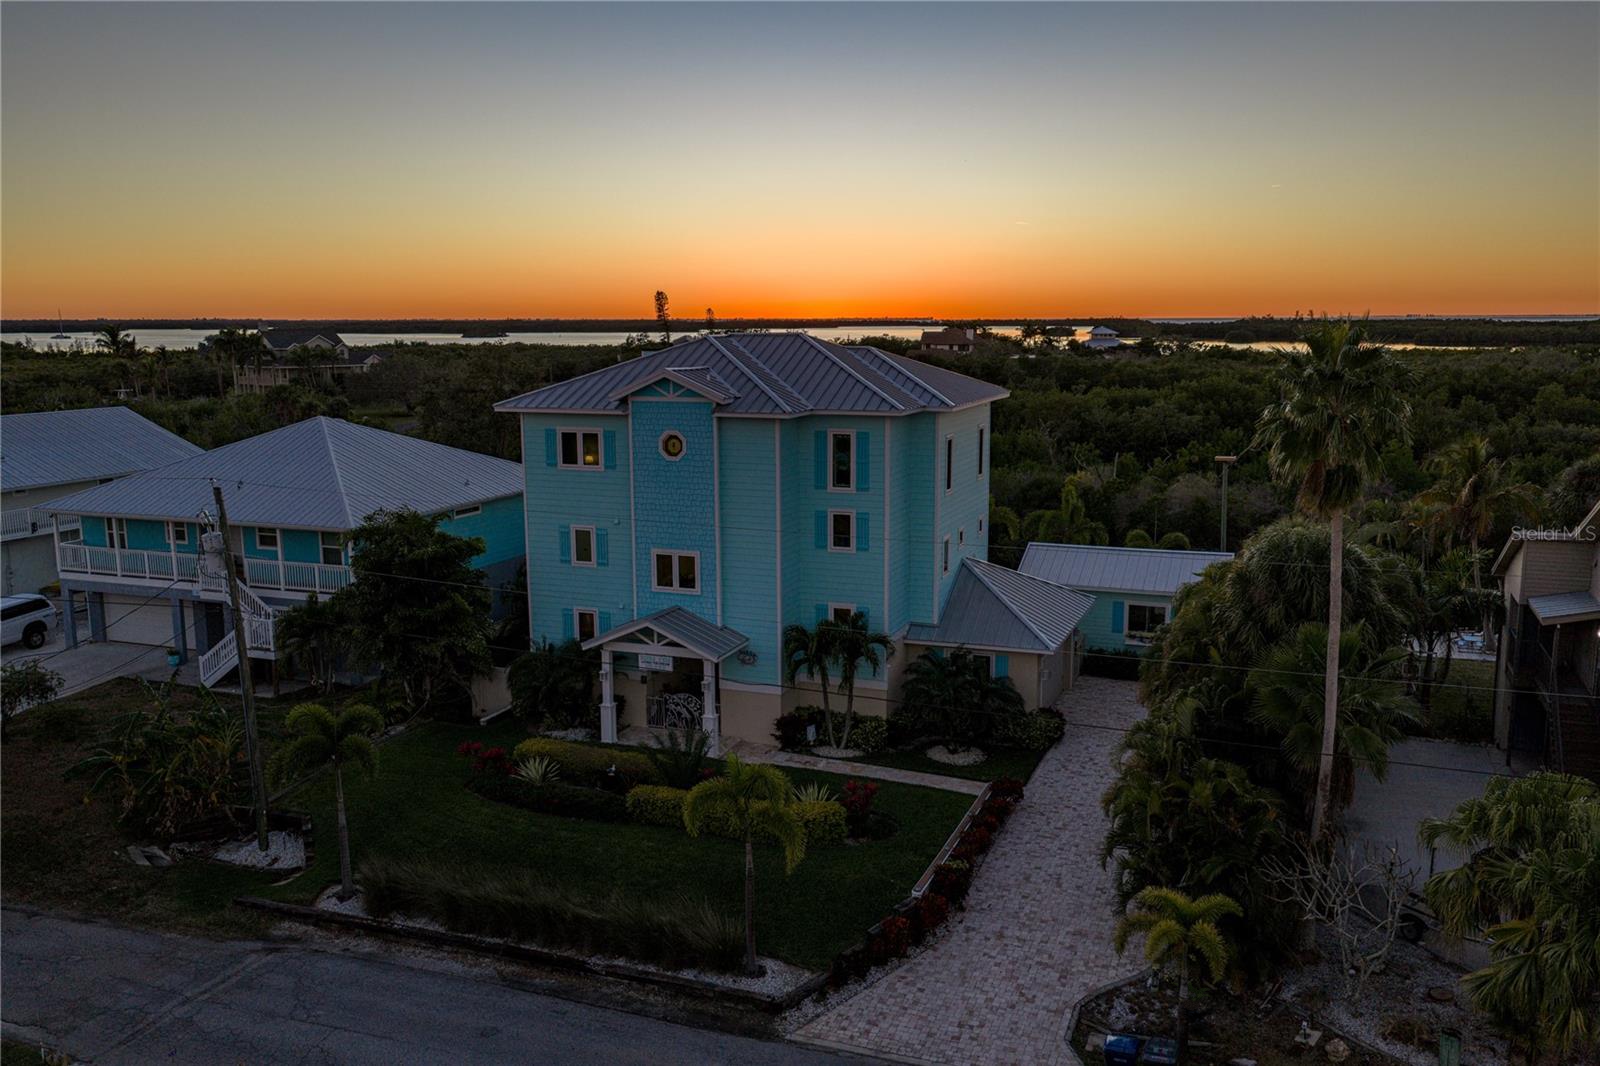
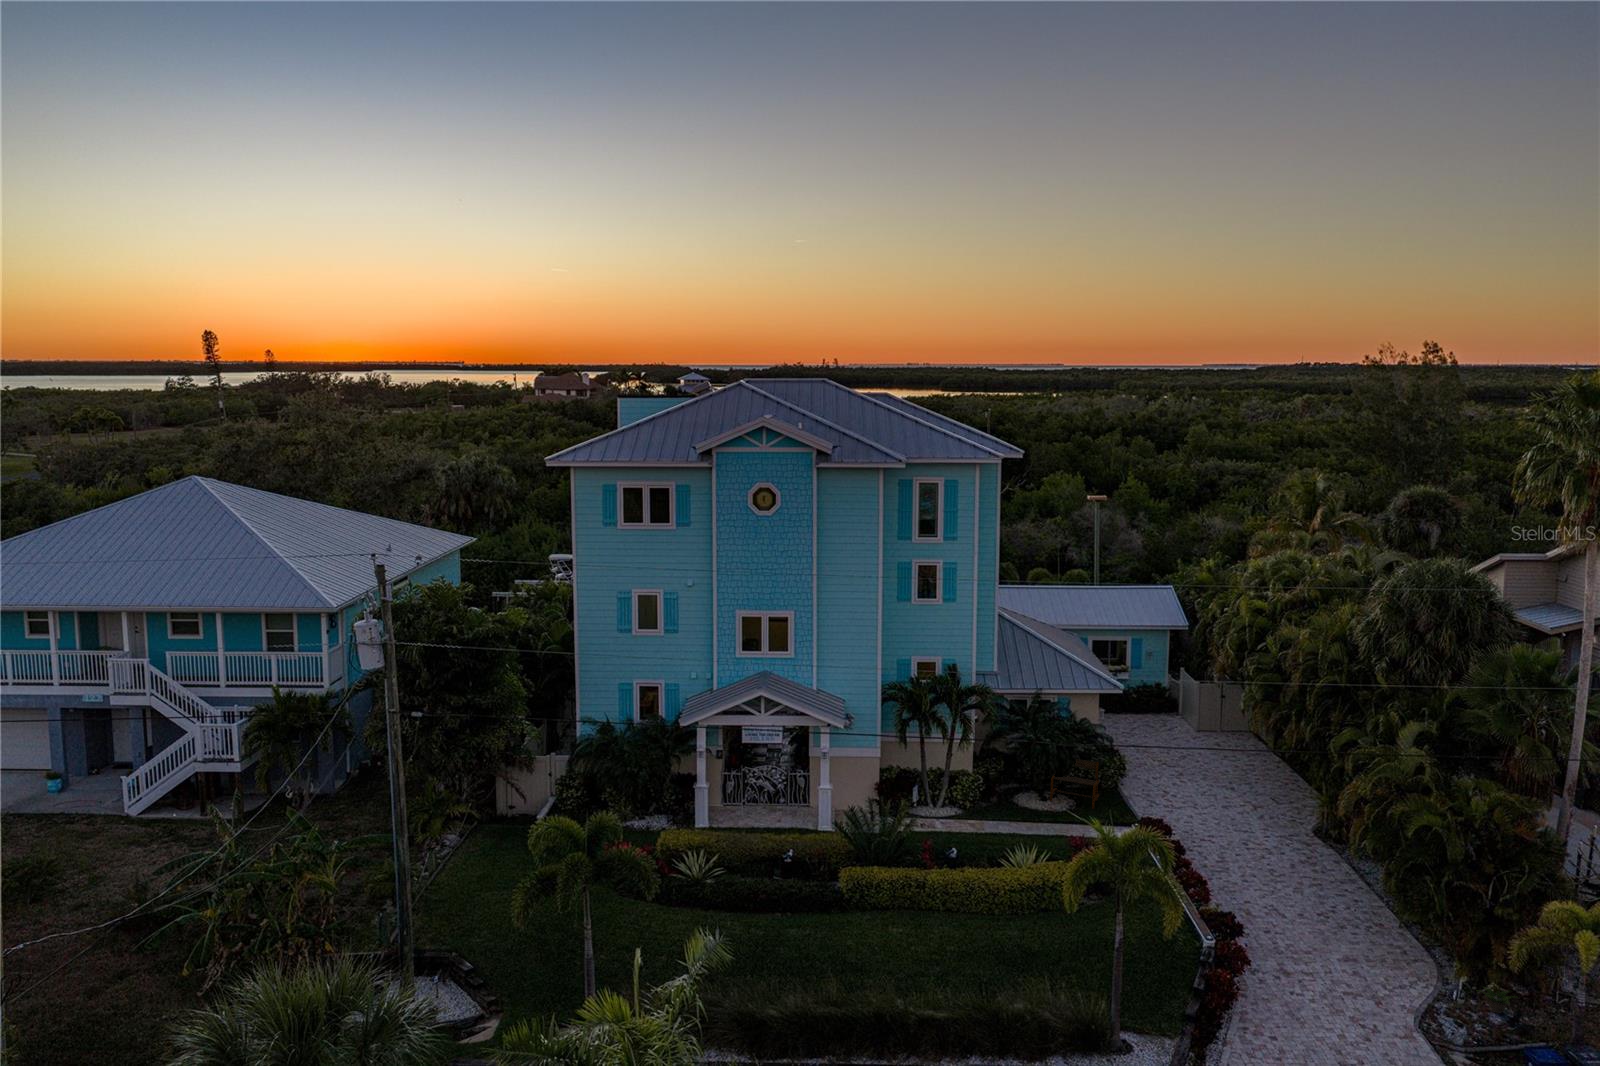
bench: none [946,709,996,764] -> present [1050,759,1099,809]

